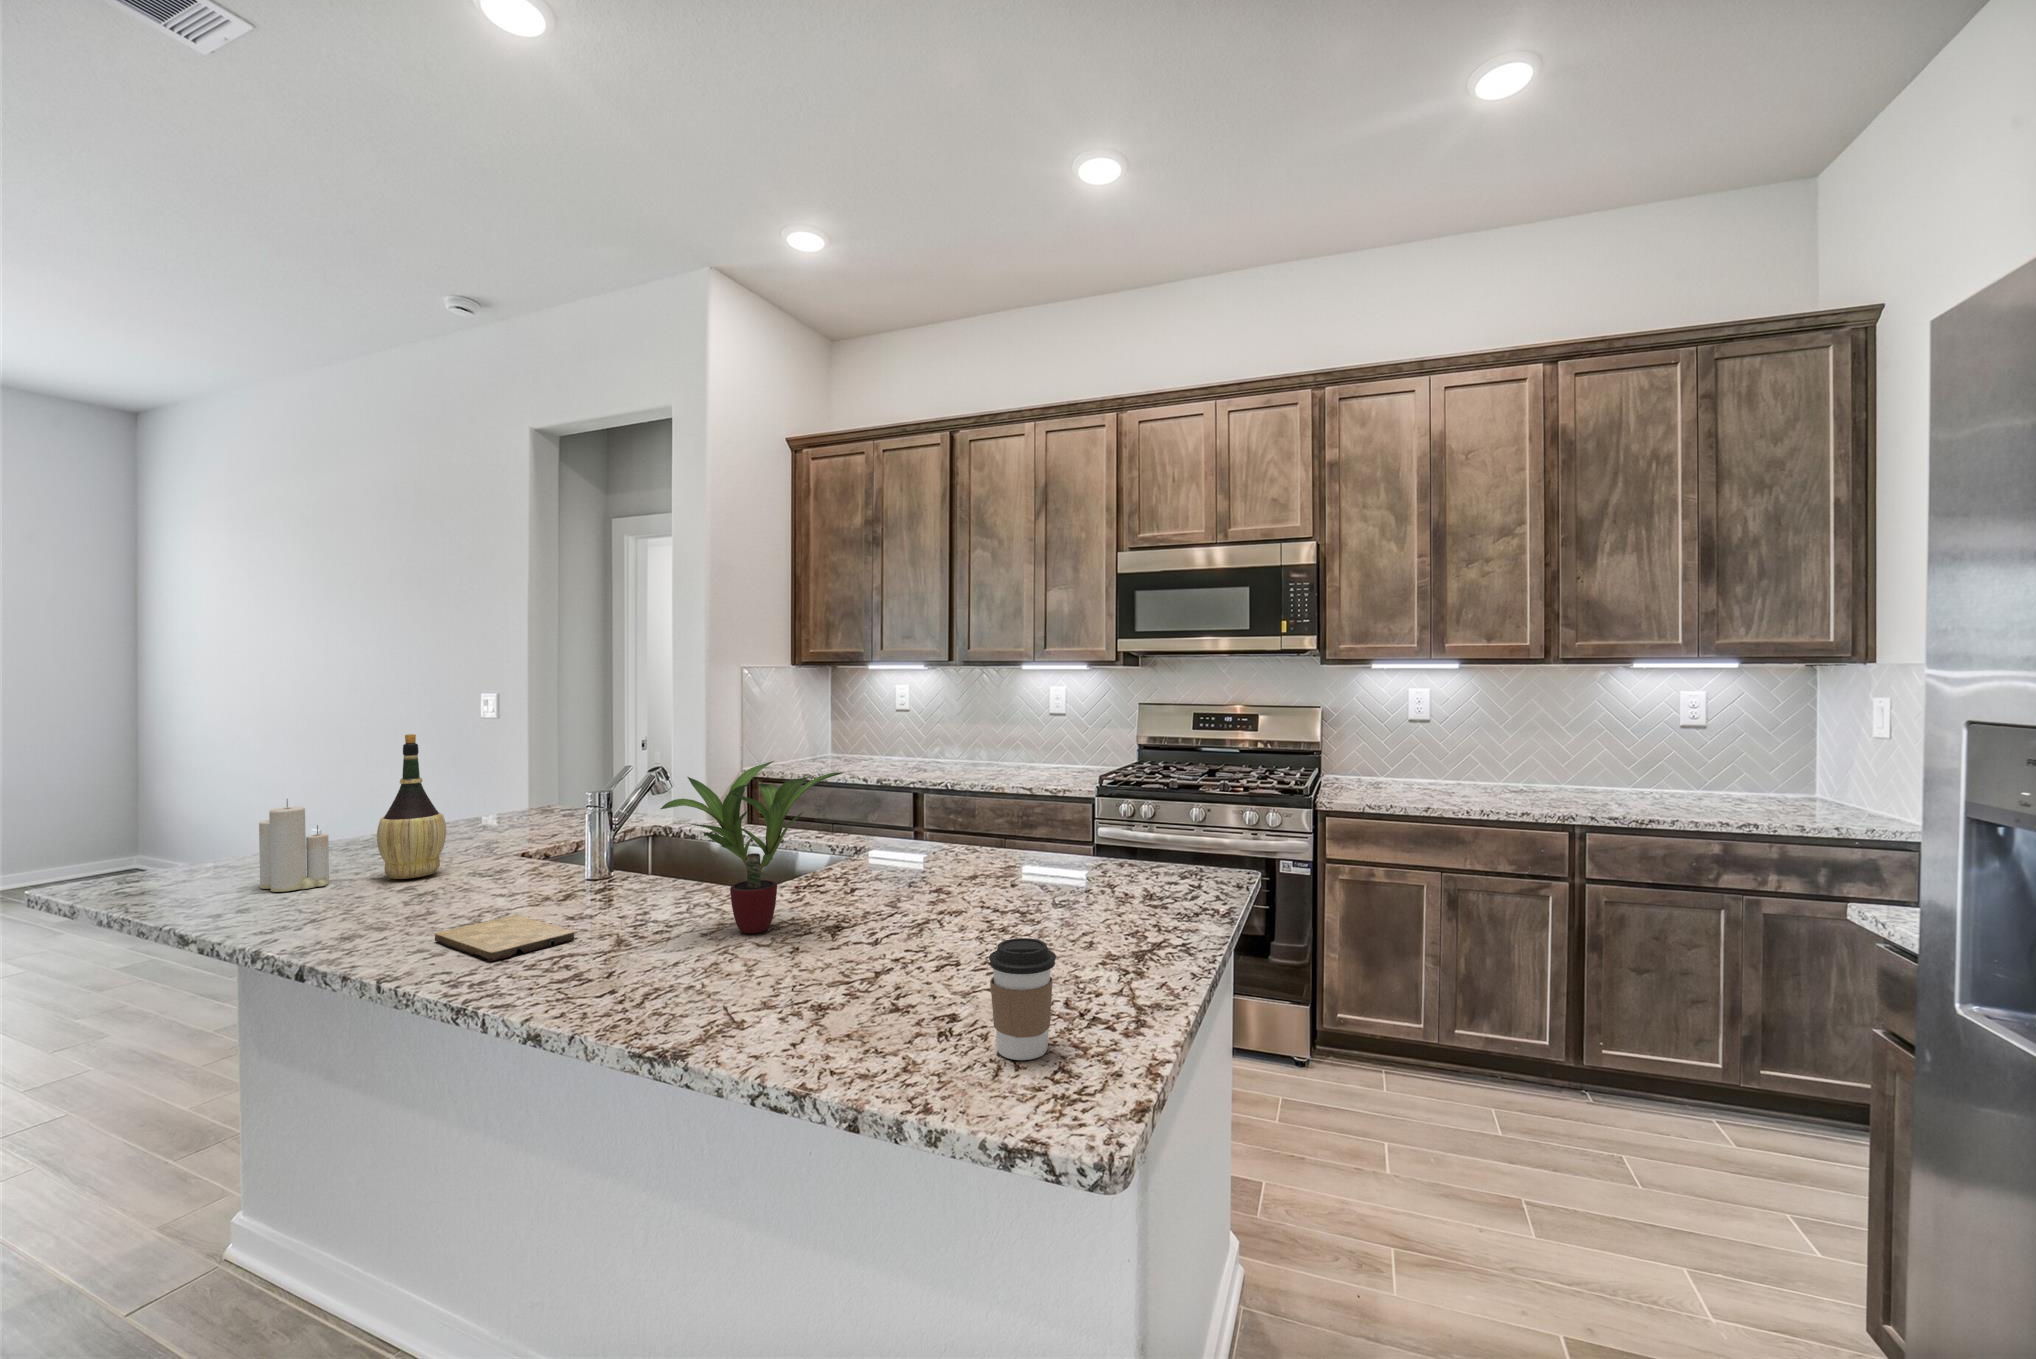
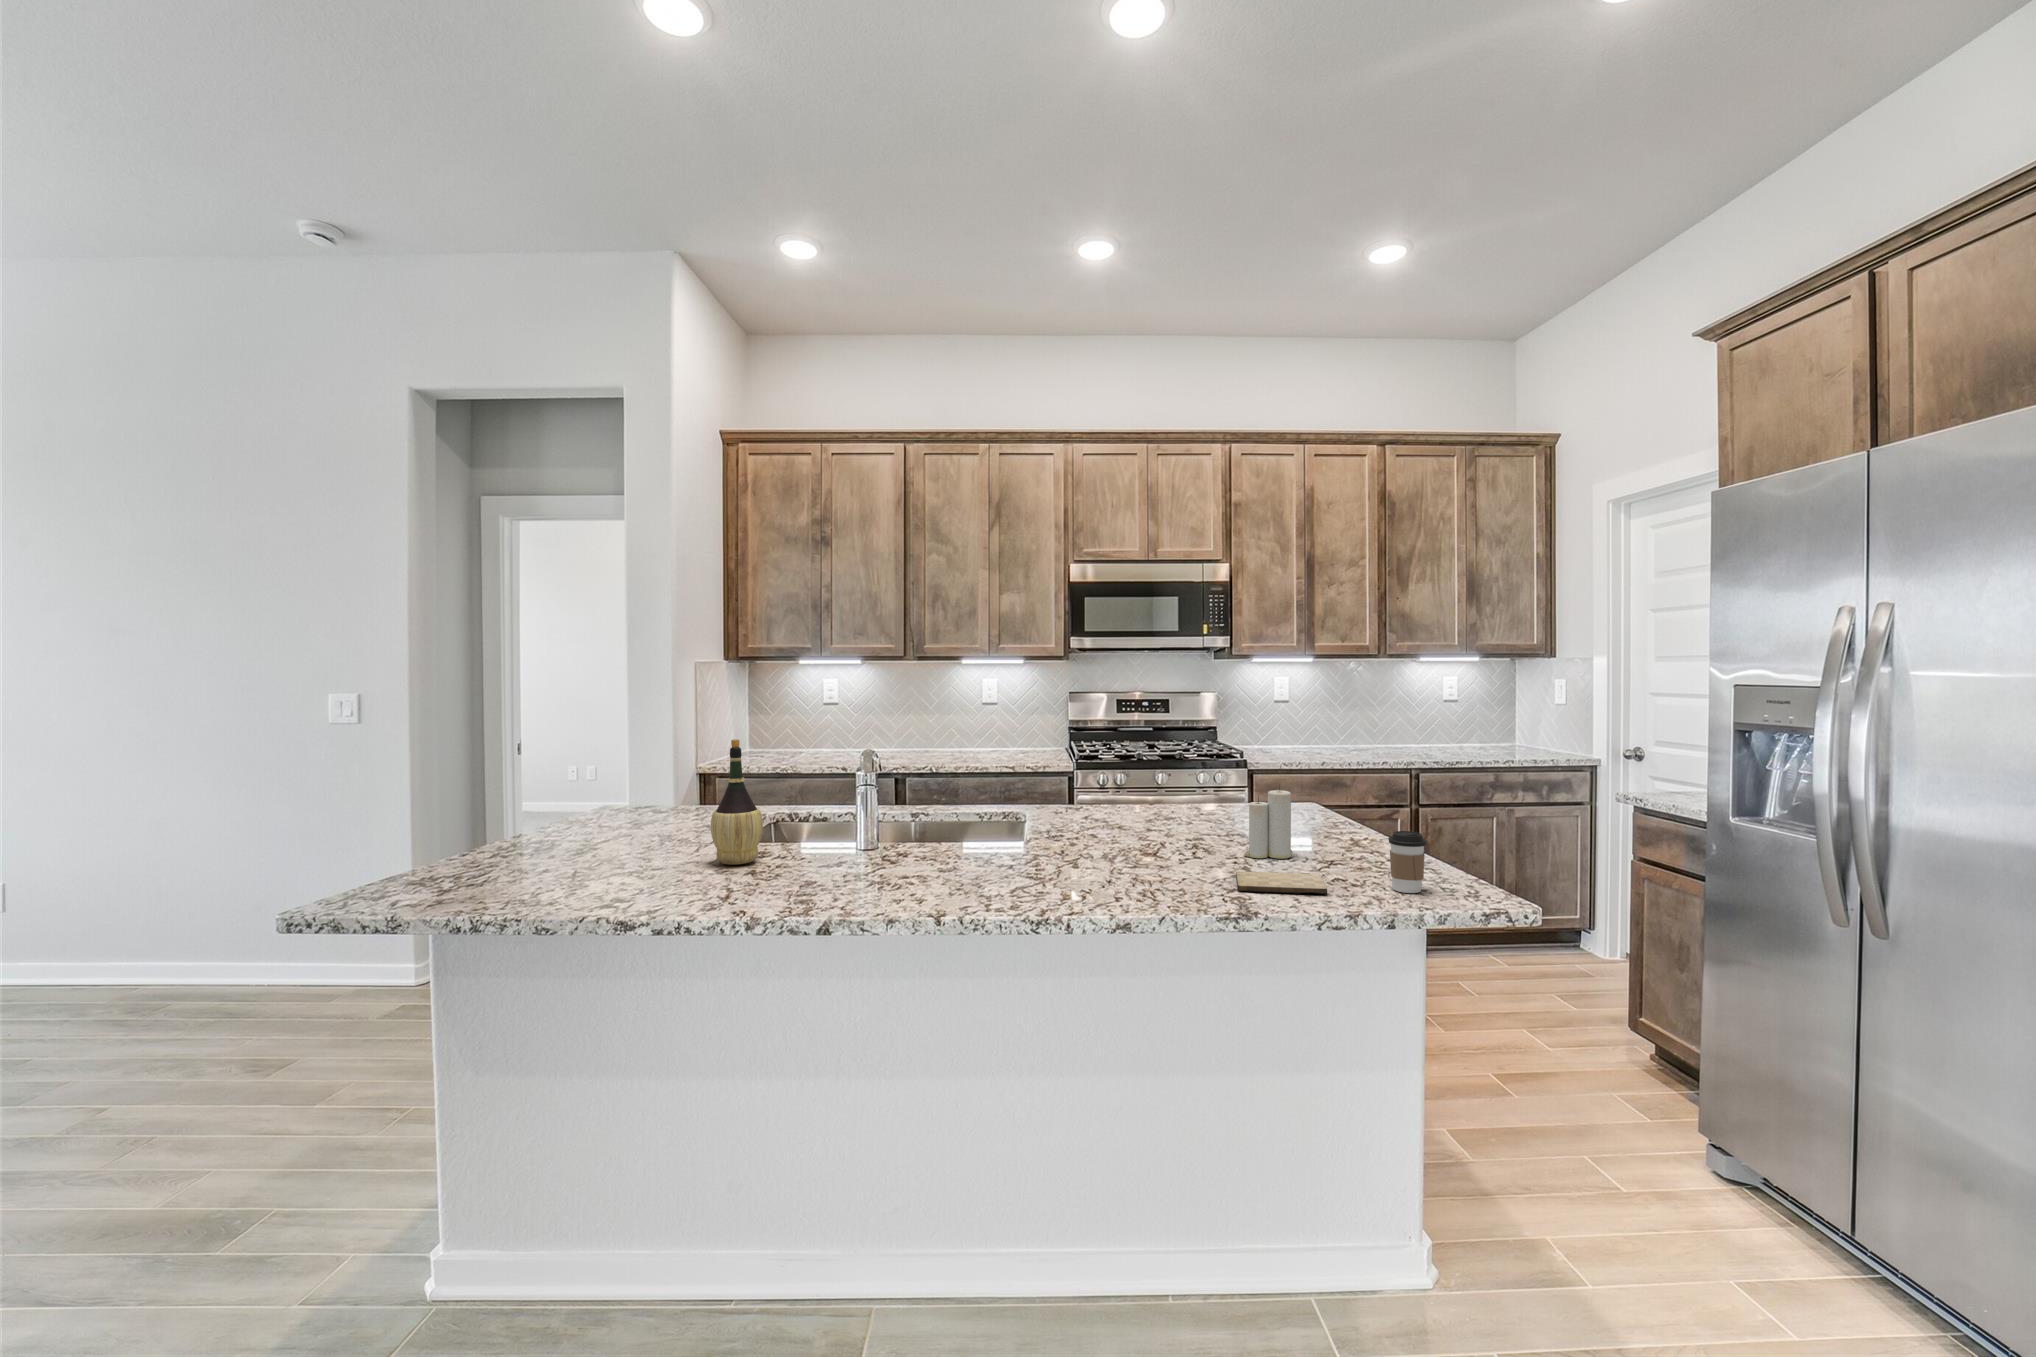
potted plant: present [661,761,842,933] -> none [1062,745,1180,865]
candle: present [259,799,329,892] -> present [1244,789,1292,859]
cutting board: present [435,915,574,961] -> present [1236,872,1327,895]

